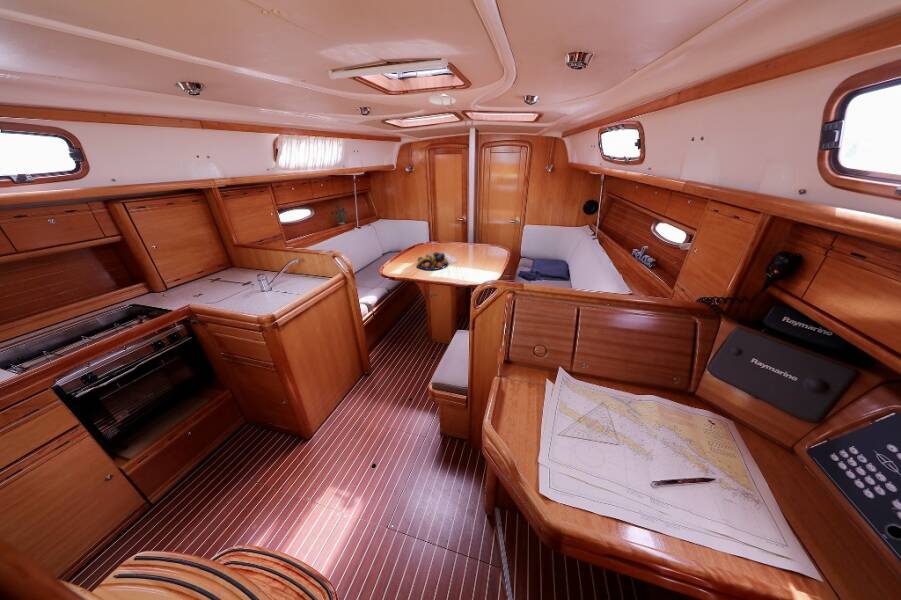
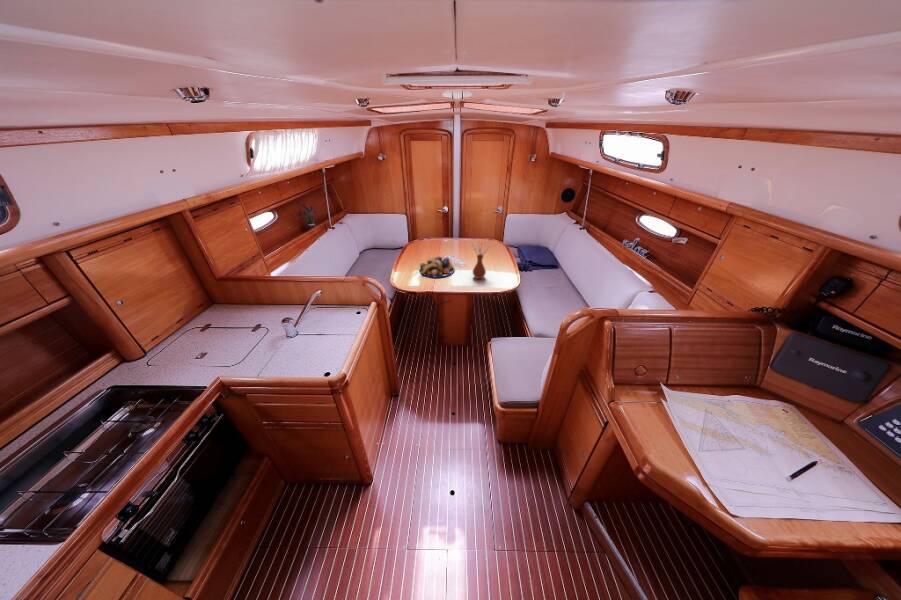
vase: none [456,238,477,274] -> present [471,243,490,279]

